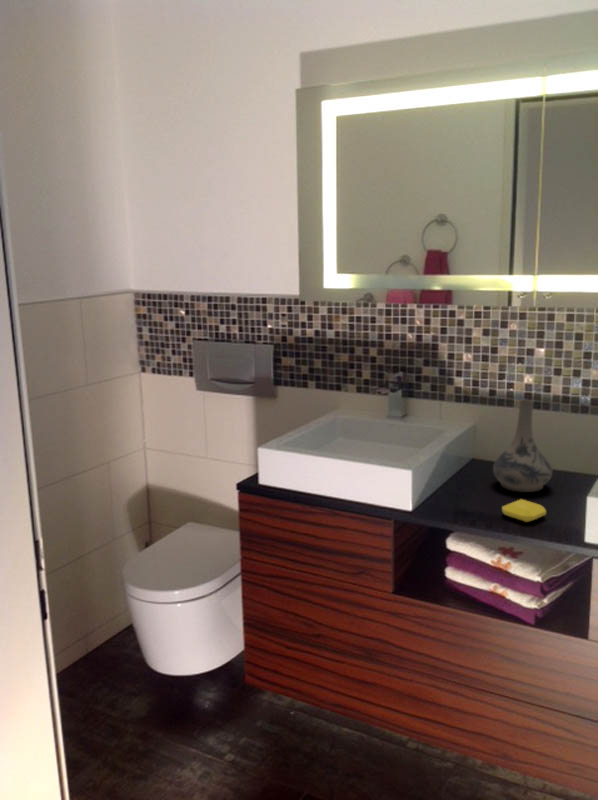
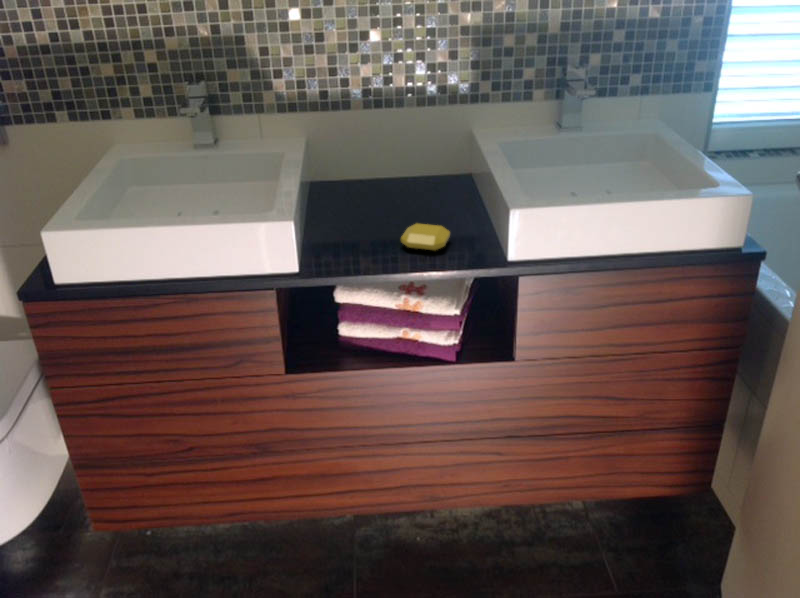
decorative vase: present [493,400,552,492] -> none [357,98,425,213]

